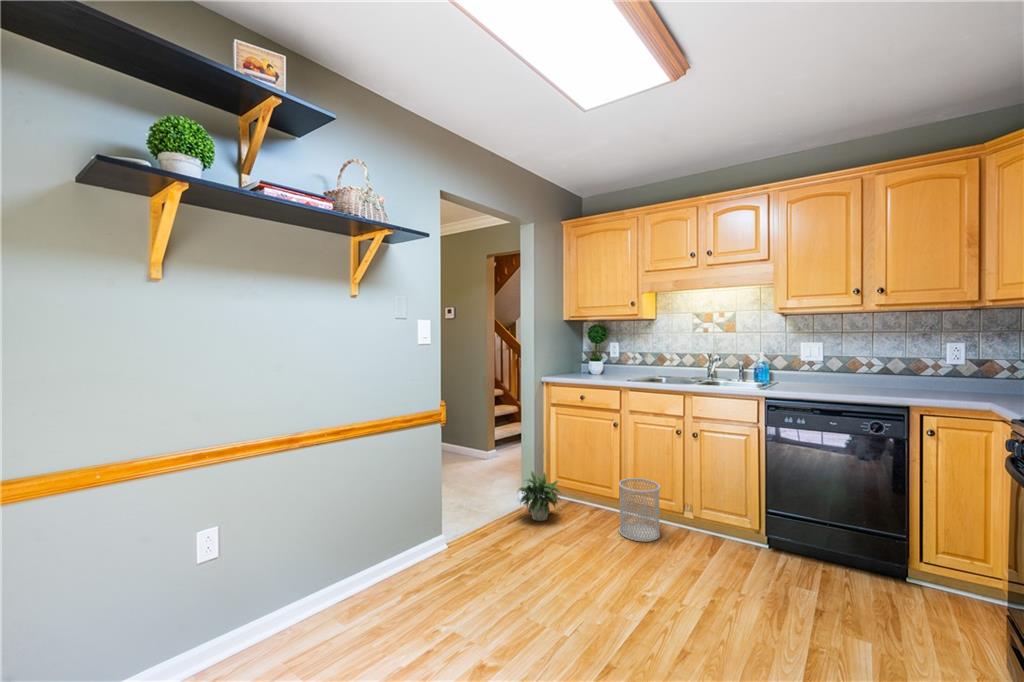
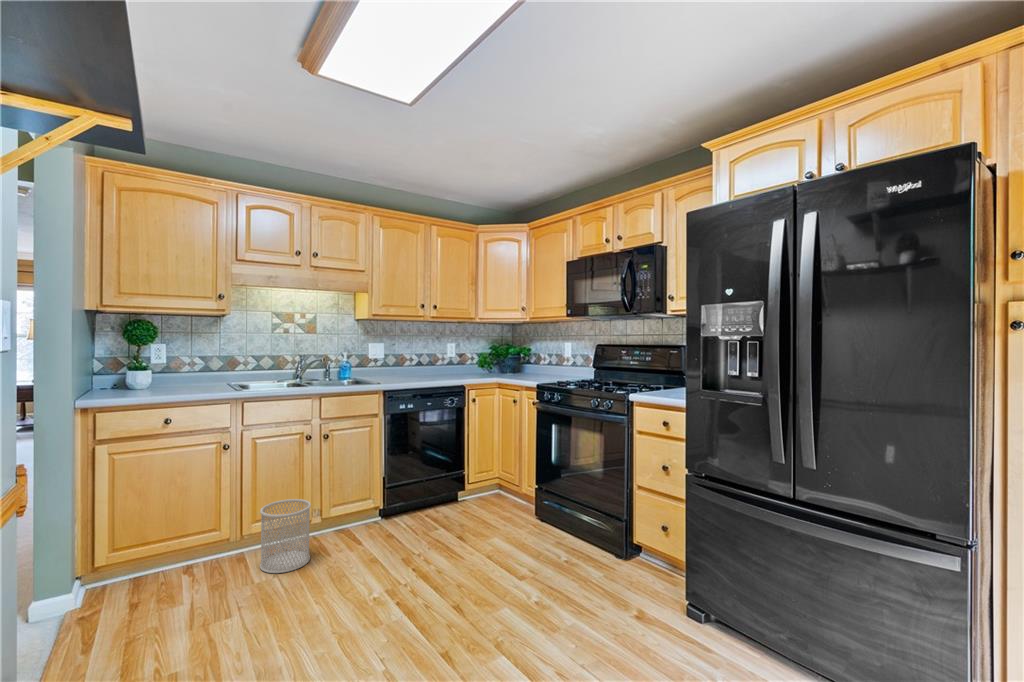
potted plant: present [519,471,561,521] -> none [95,547,179,626]

